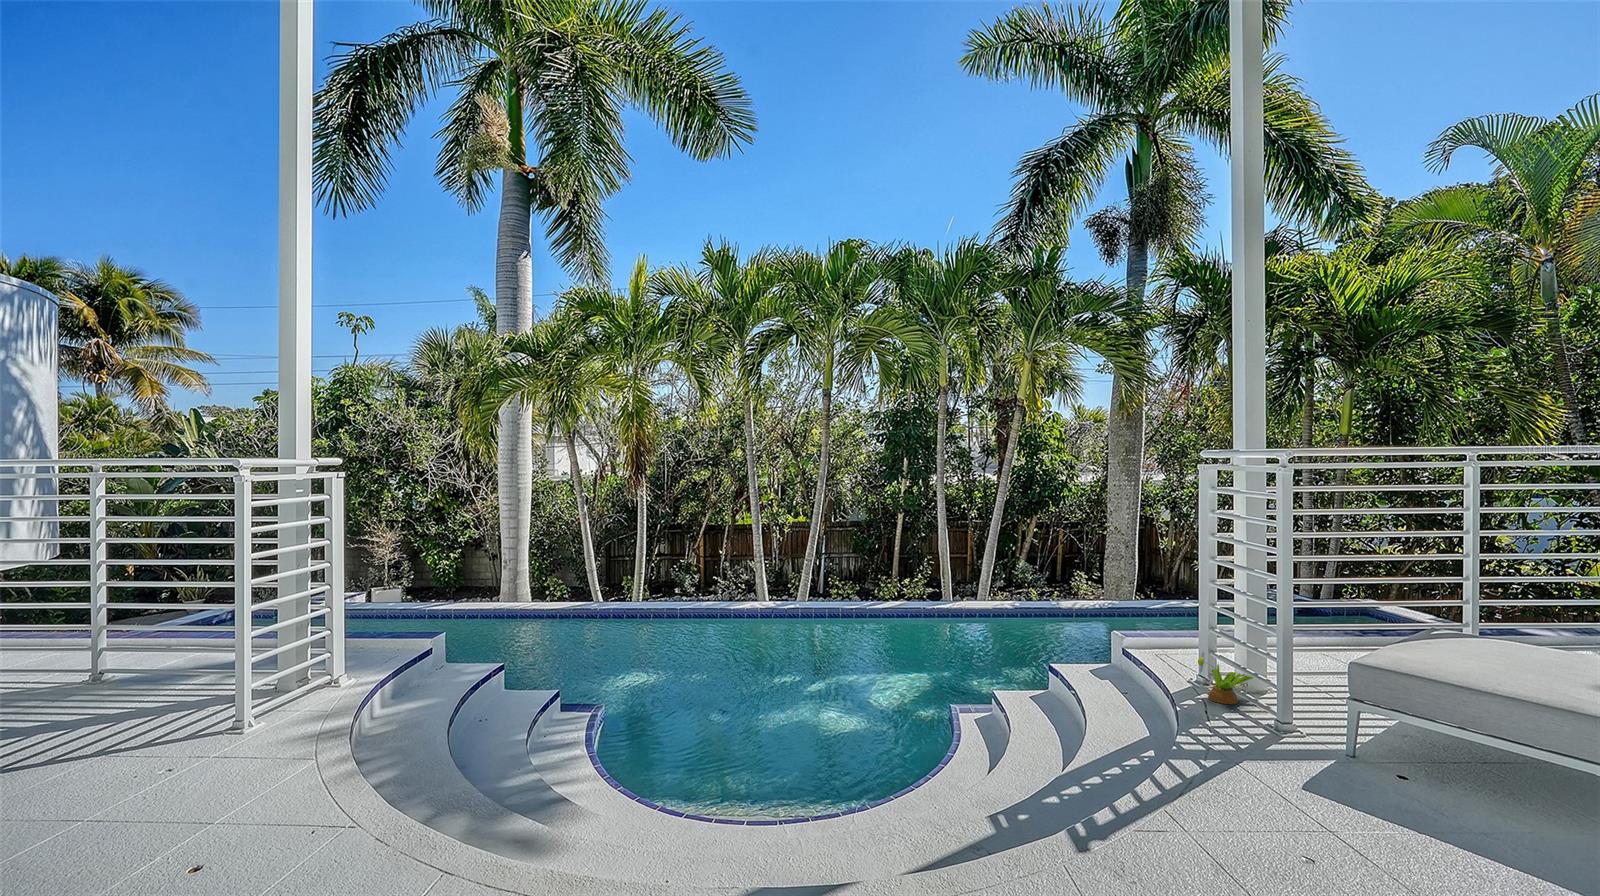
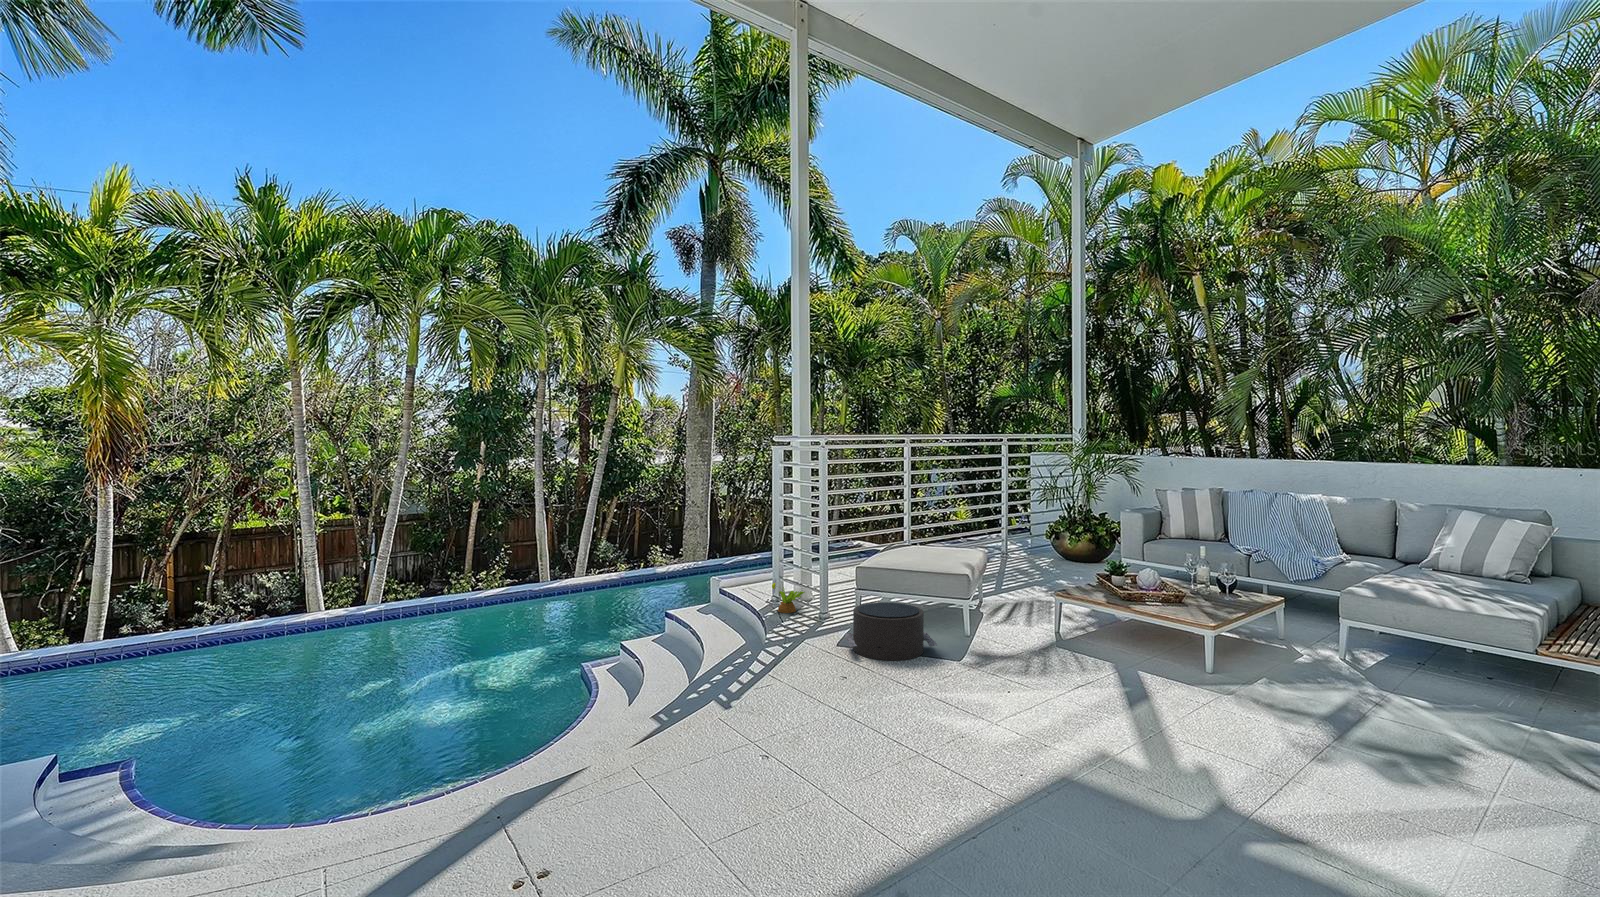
pouf: none [1312,722,1515,843] -> present [845,602,937,660]

